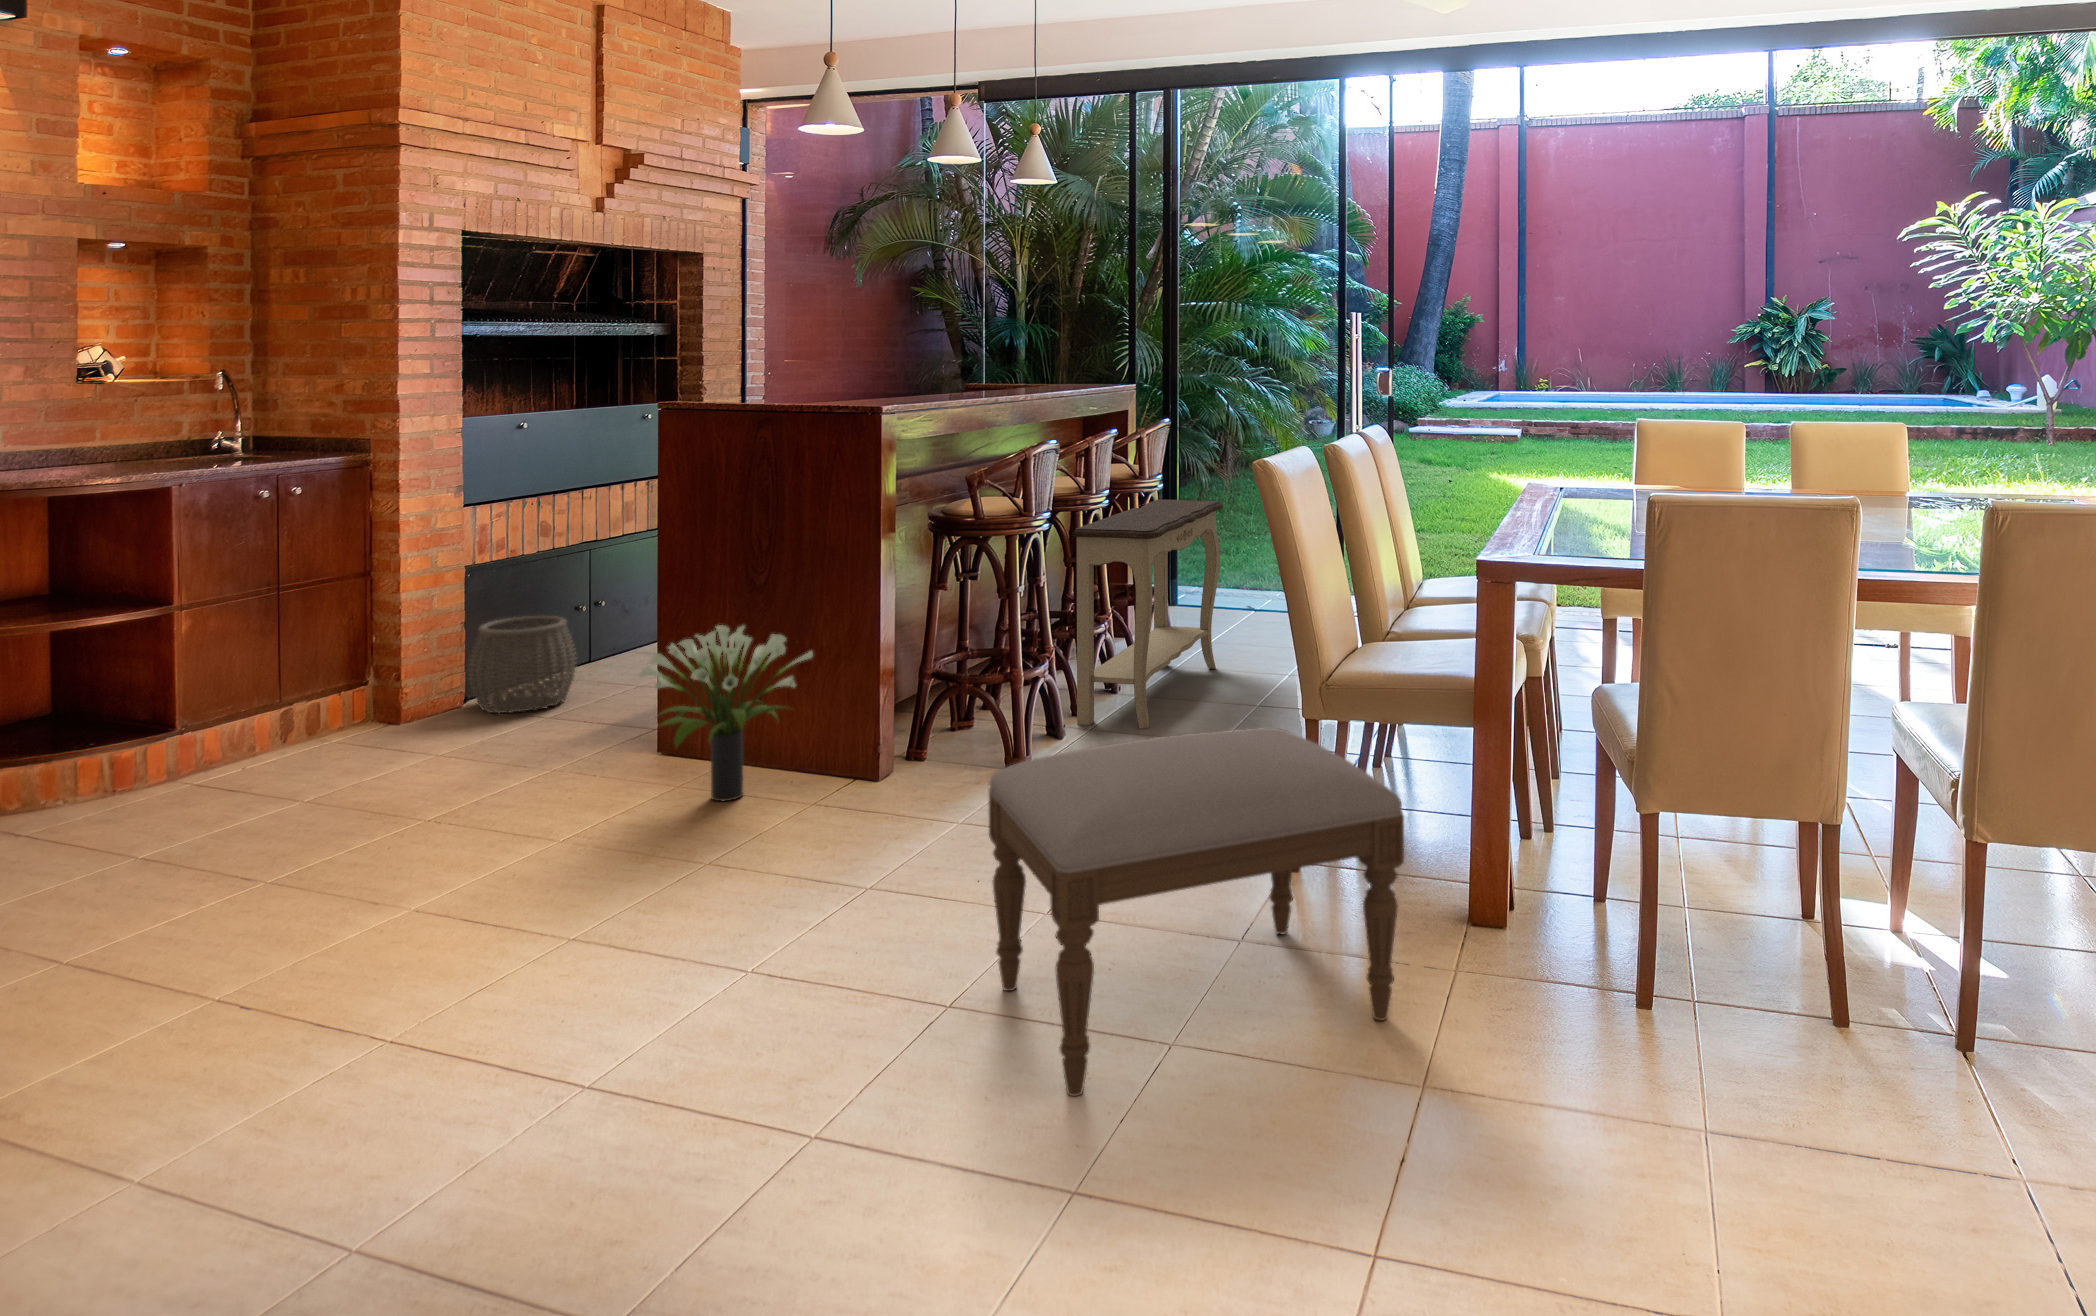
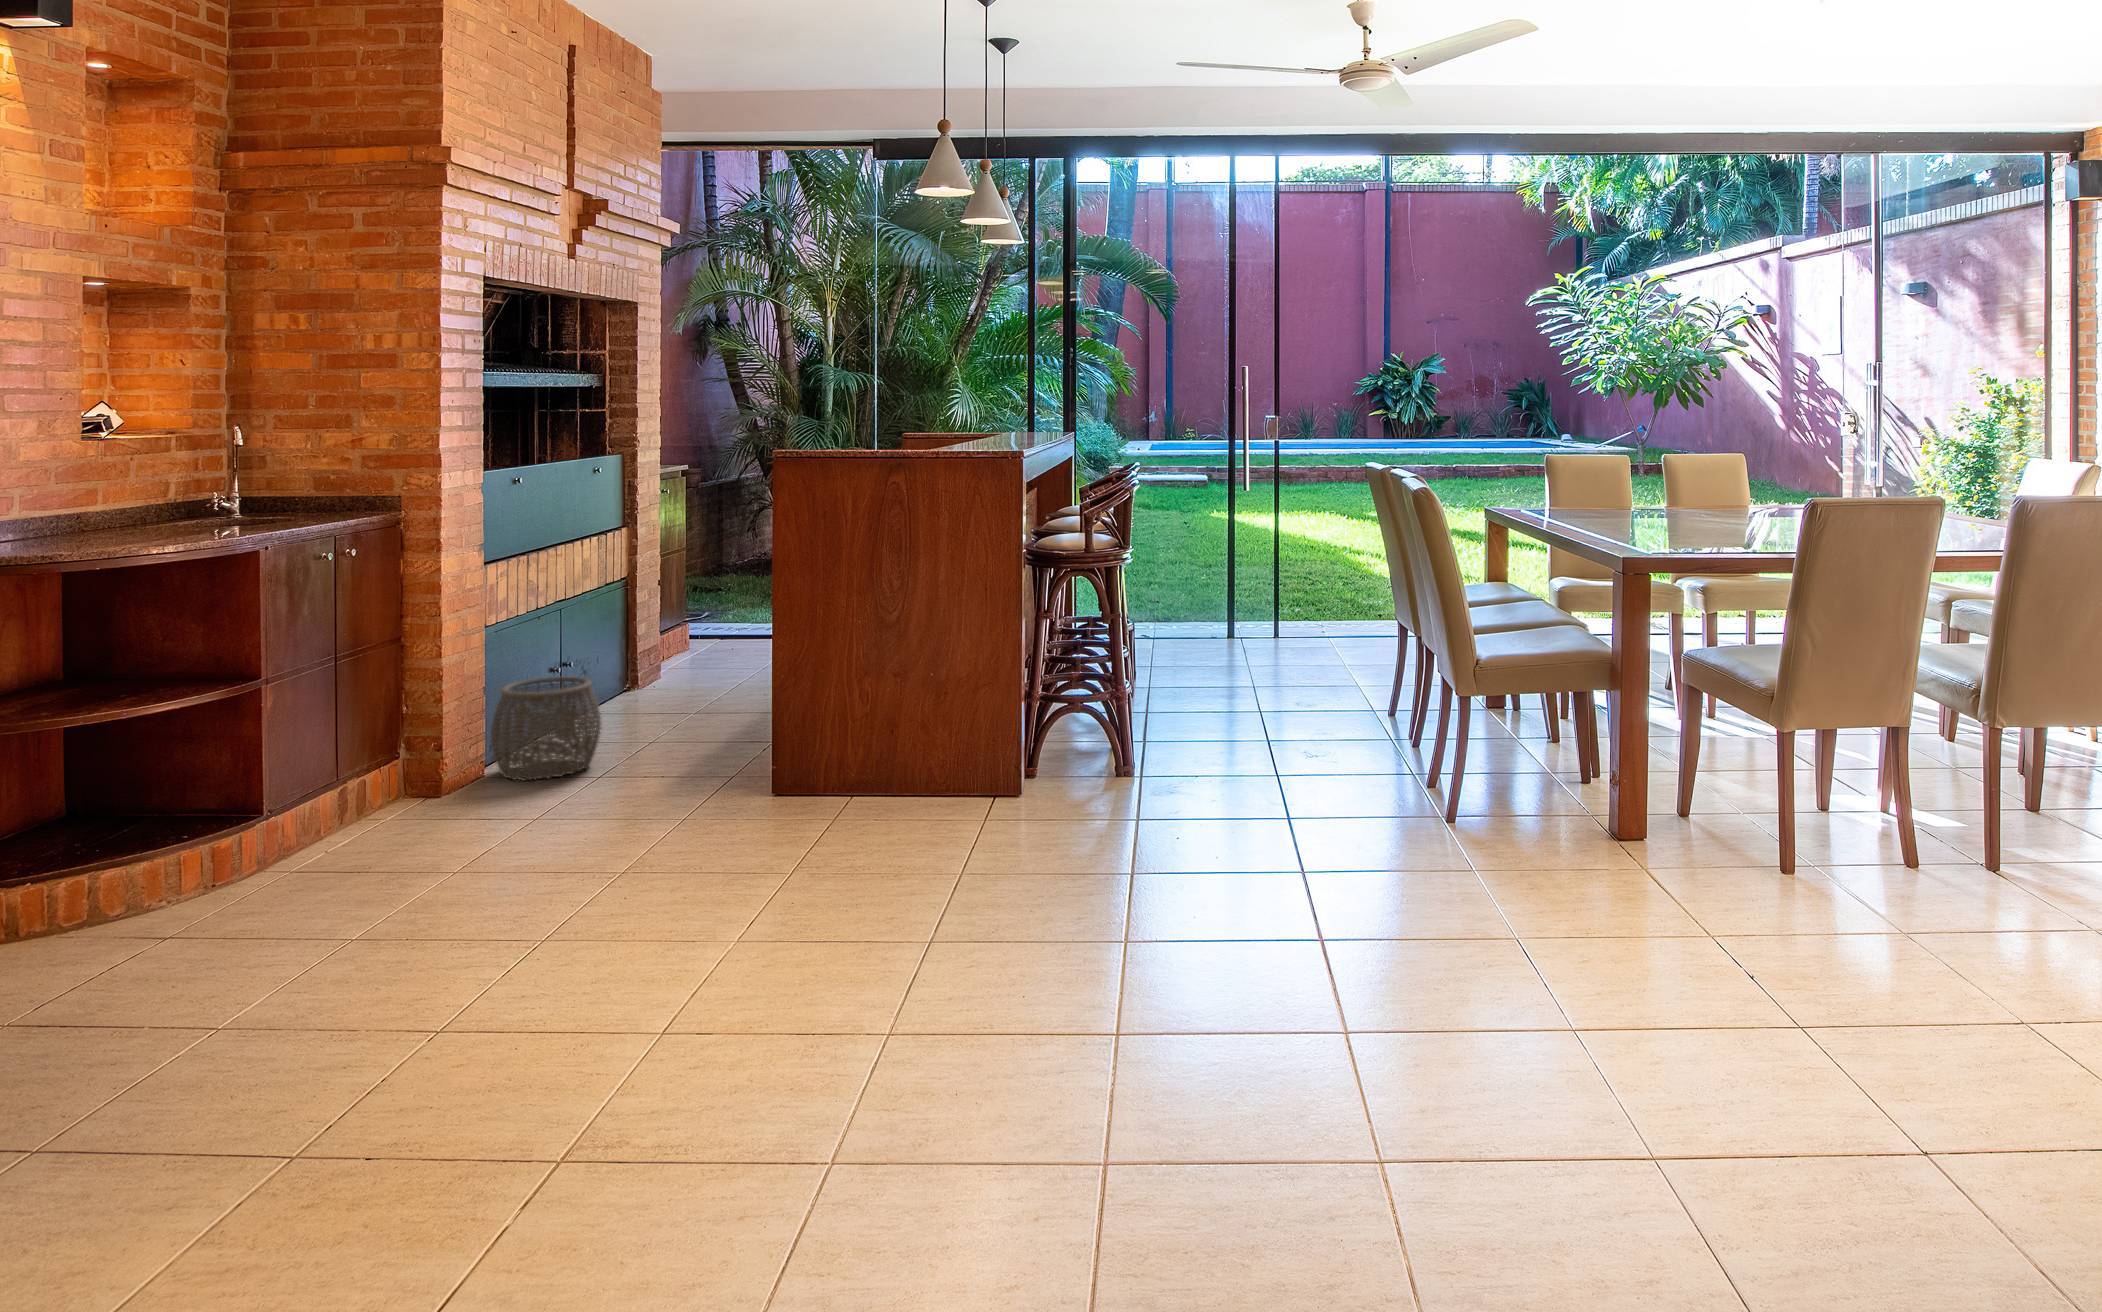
console table: present [1074,499,1223,729] -> none [1133,532,1212,738]
potted plant: present [639,625,813,801] -> none [832,658,988,826]
ottoman: present [989,728,1404,1096] -> none [1357,694,1672,967]

